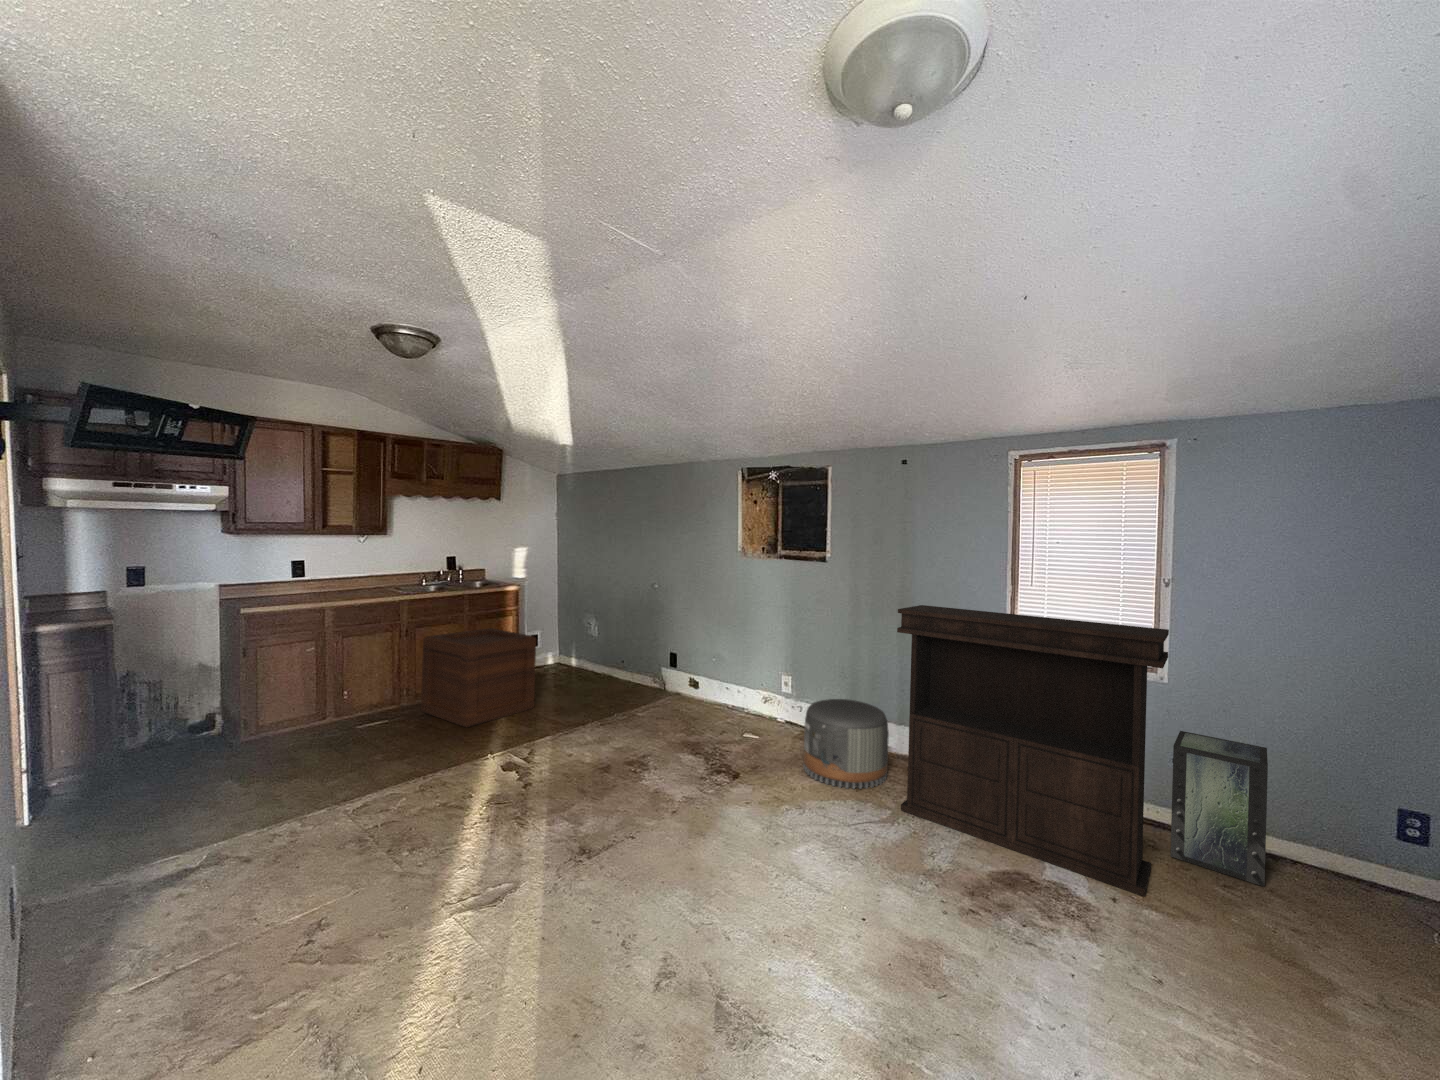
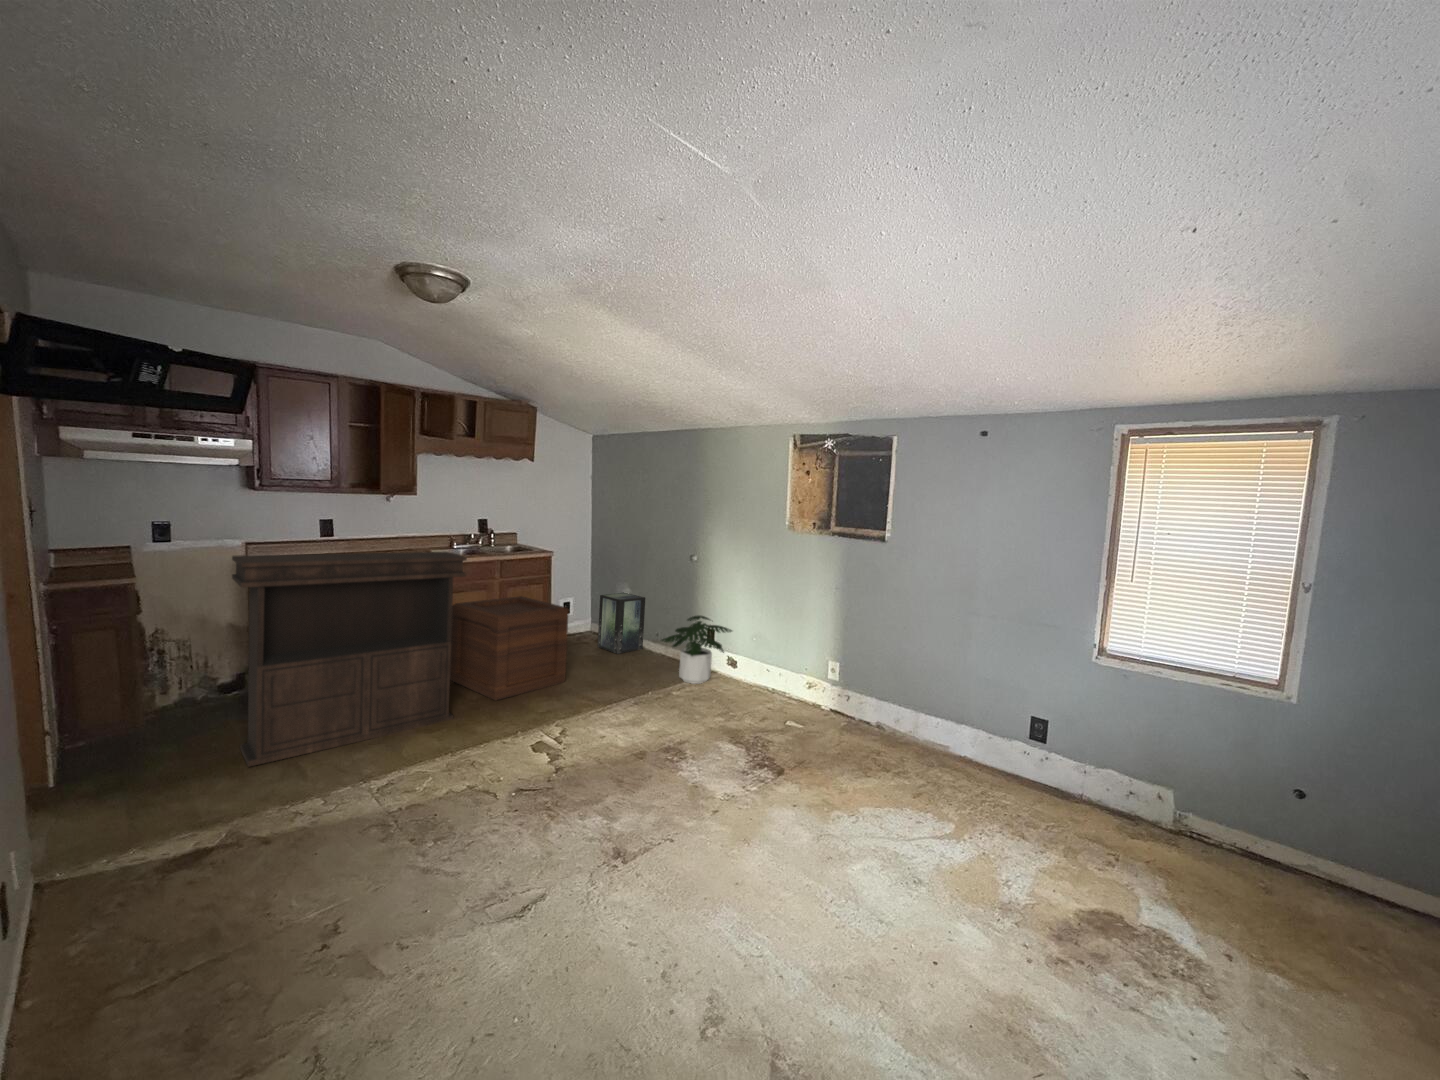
console table: present [897,605,1169,897] -> present [232,552,467,767]
potted plant: none [625,640,694,704] -> present [661,616,732,684]
pouf: present [803,699,889,789] -> none [854,694,952,796]
storage box: present [1170,731,1268,886] -> present [598,593,645,654]

